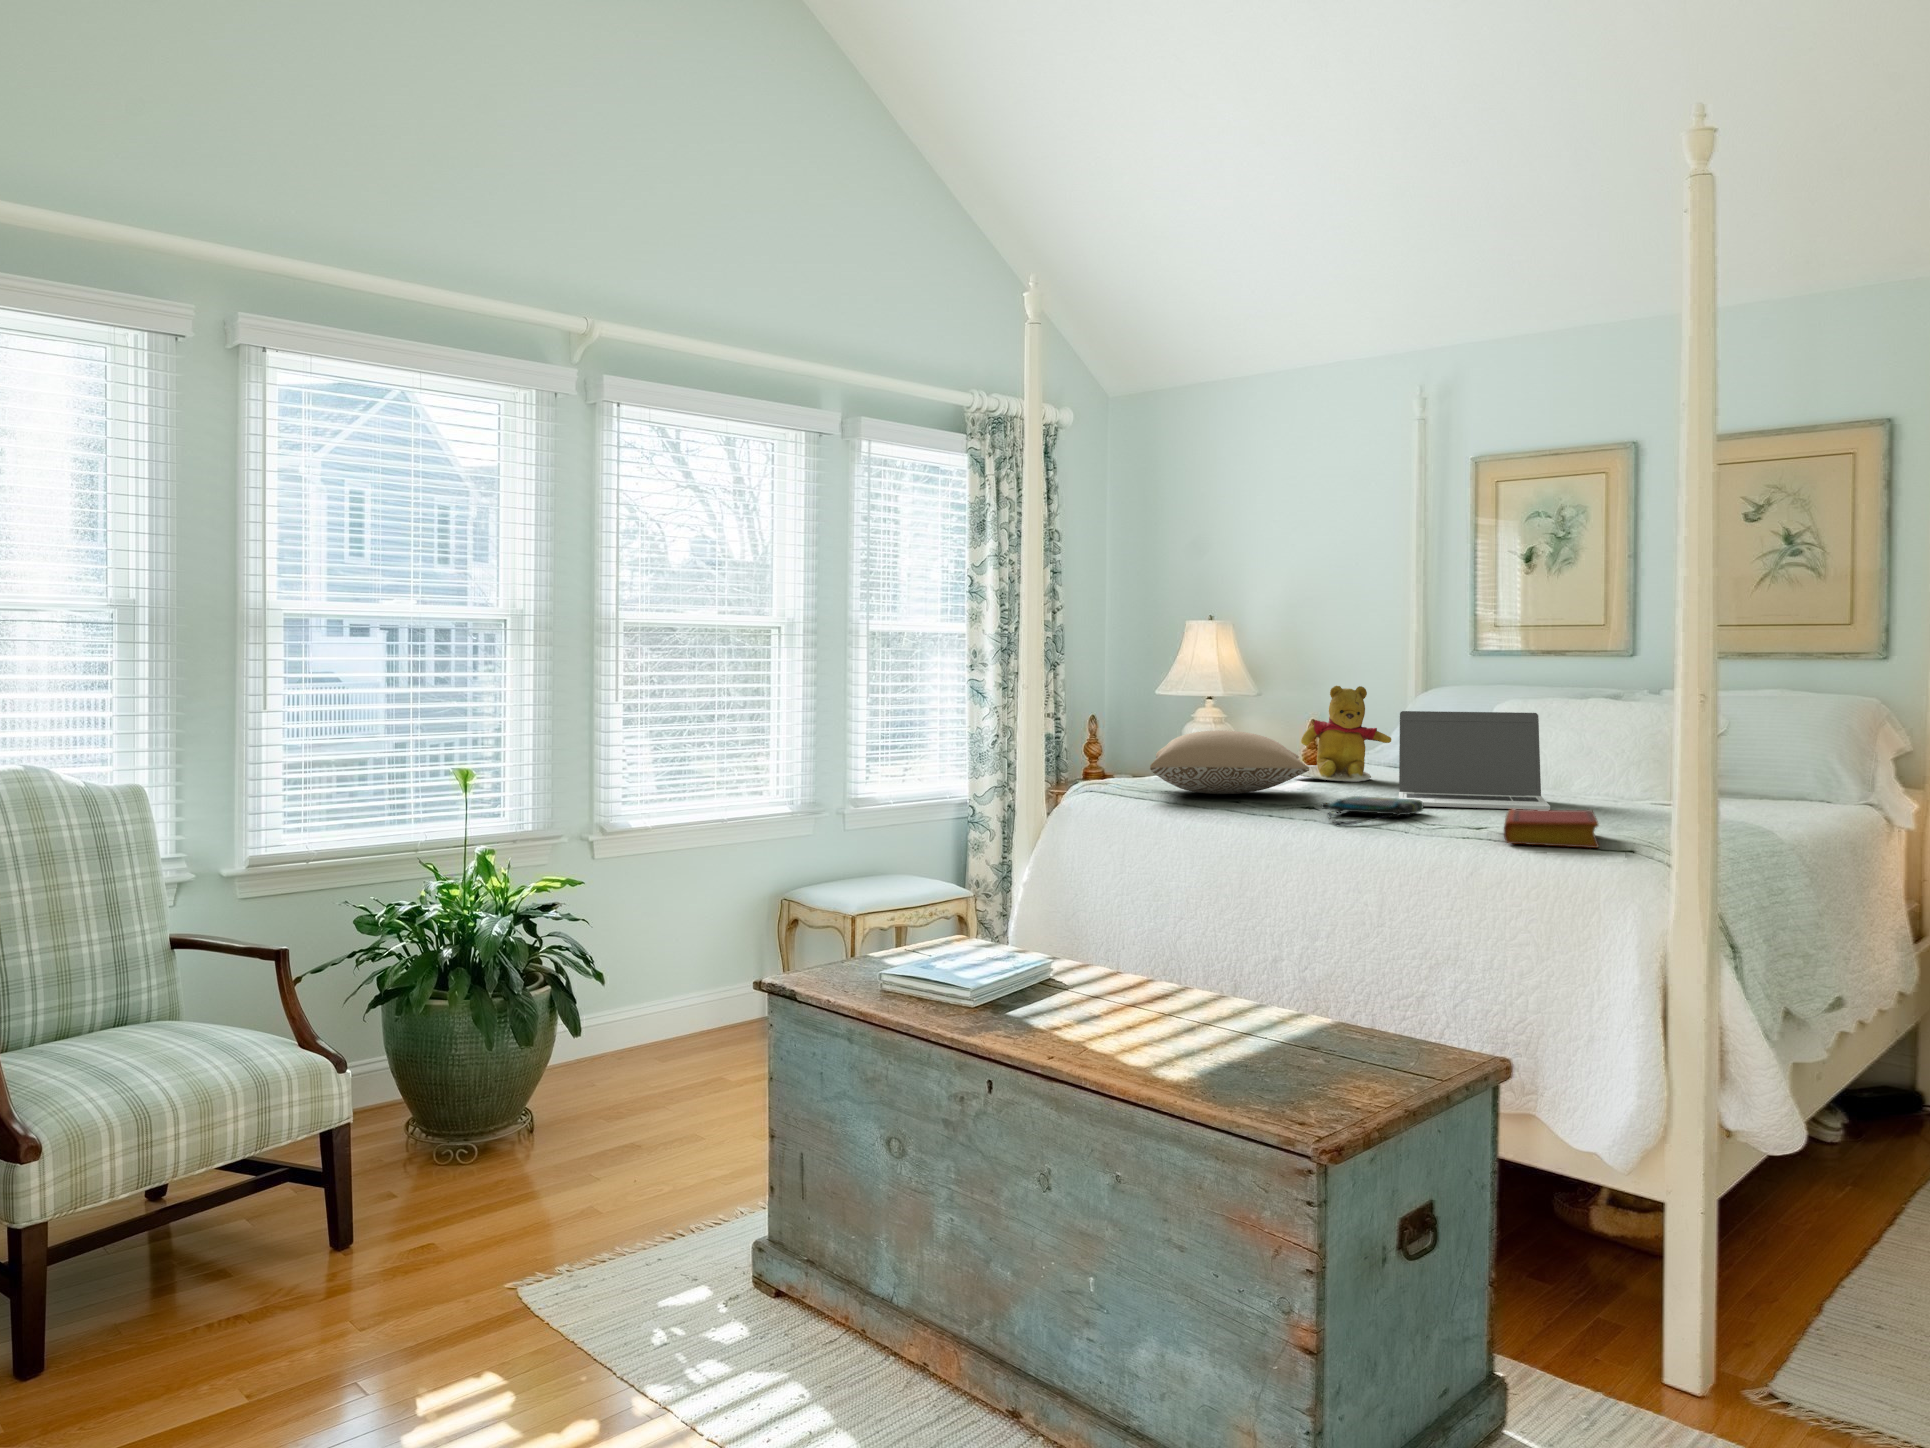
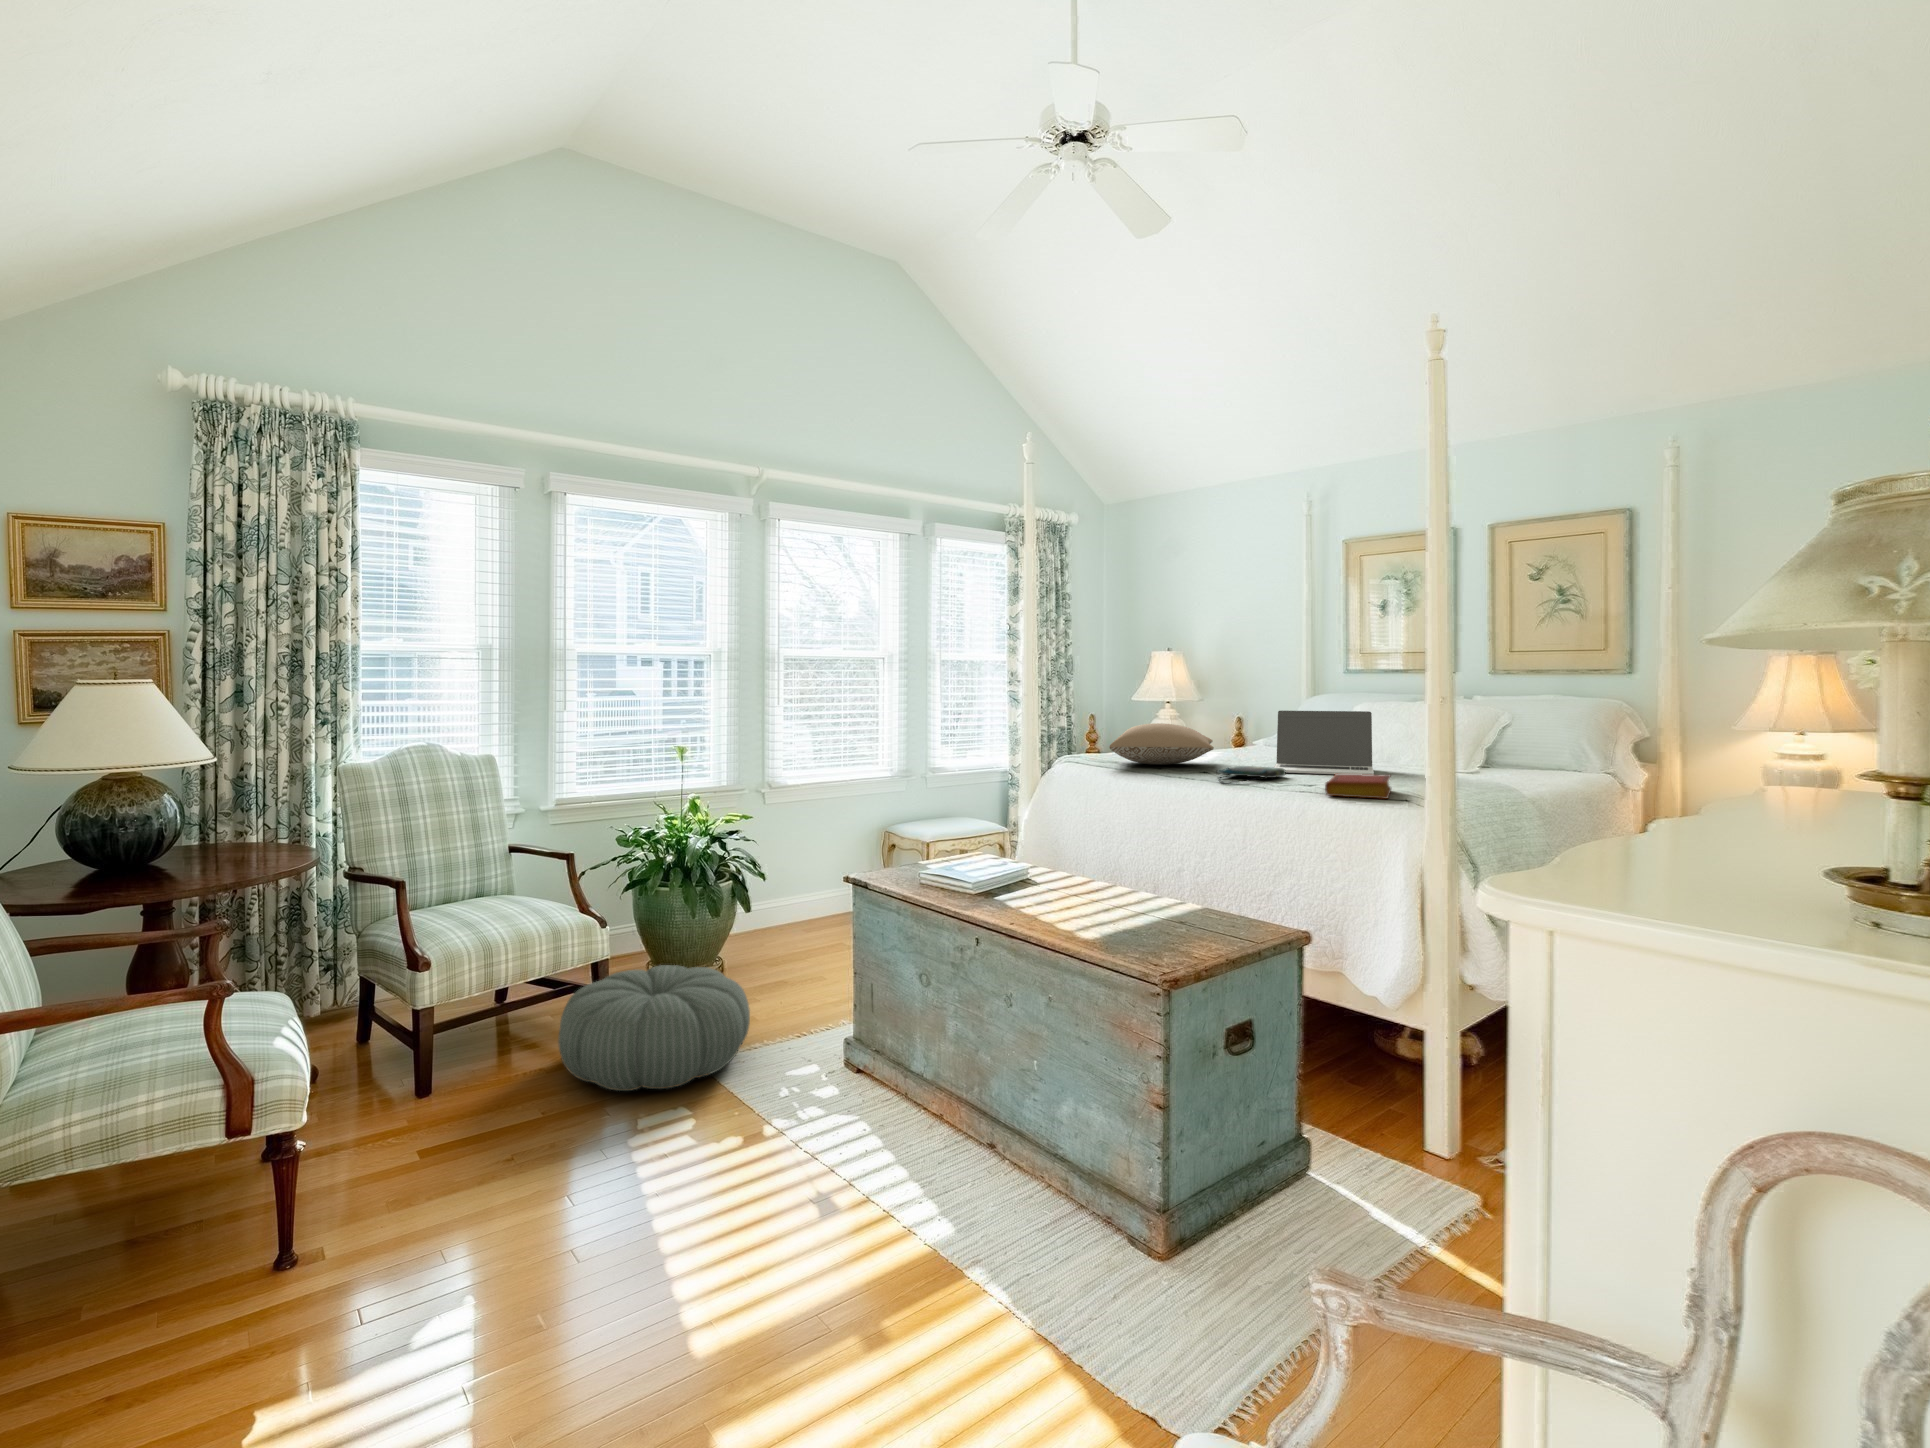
teddy bear: present [1300,686,1391,782] -> none [1212,694,1279,757]
pouf: none [270,1131,594,1349] -> present [558,965,750,1091]

